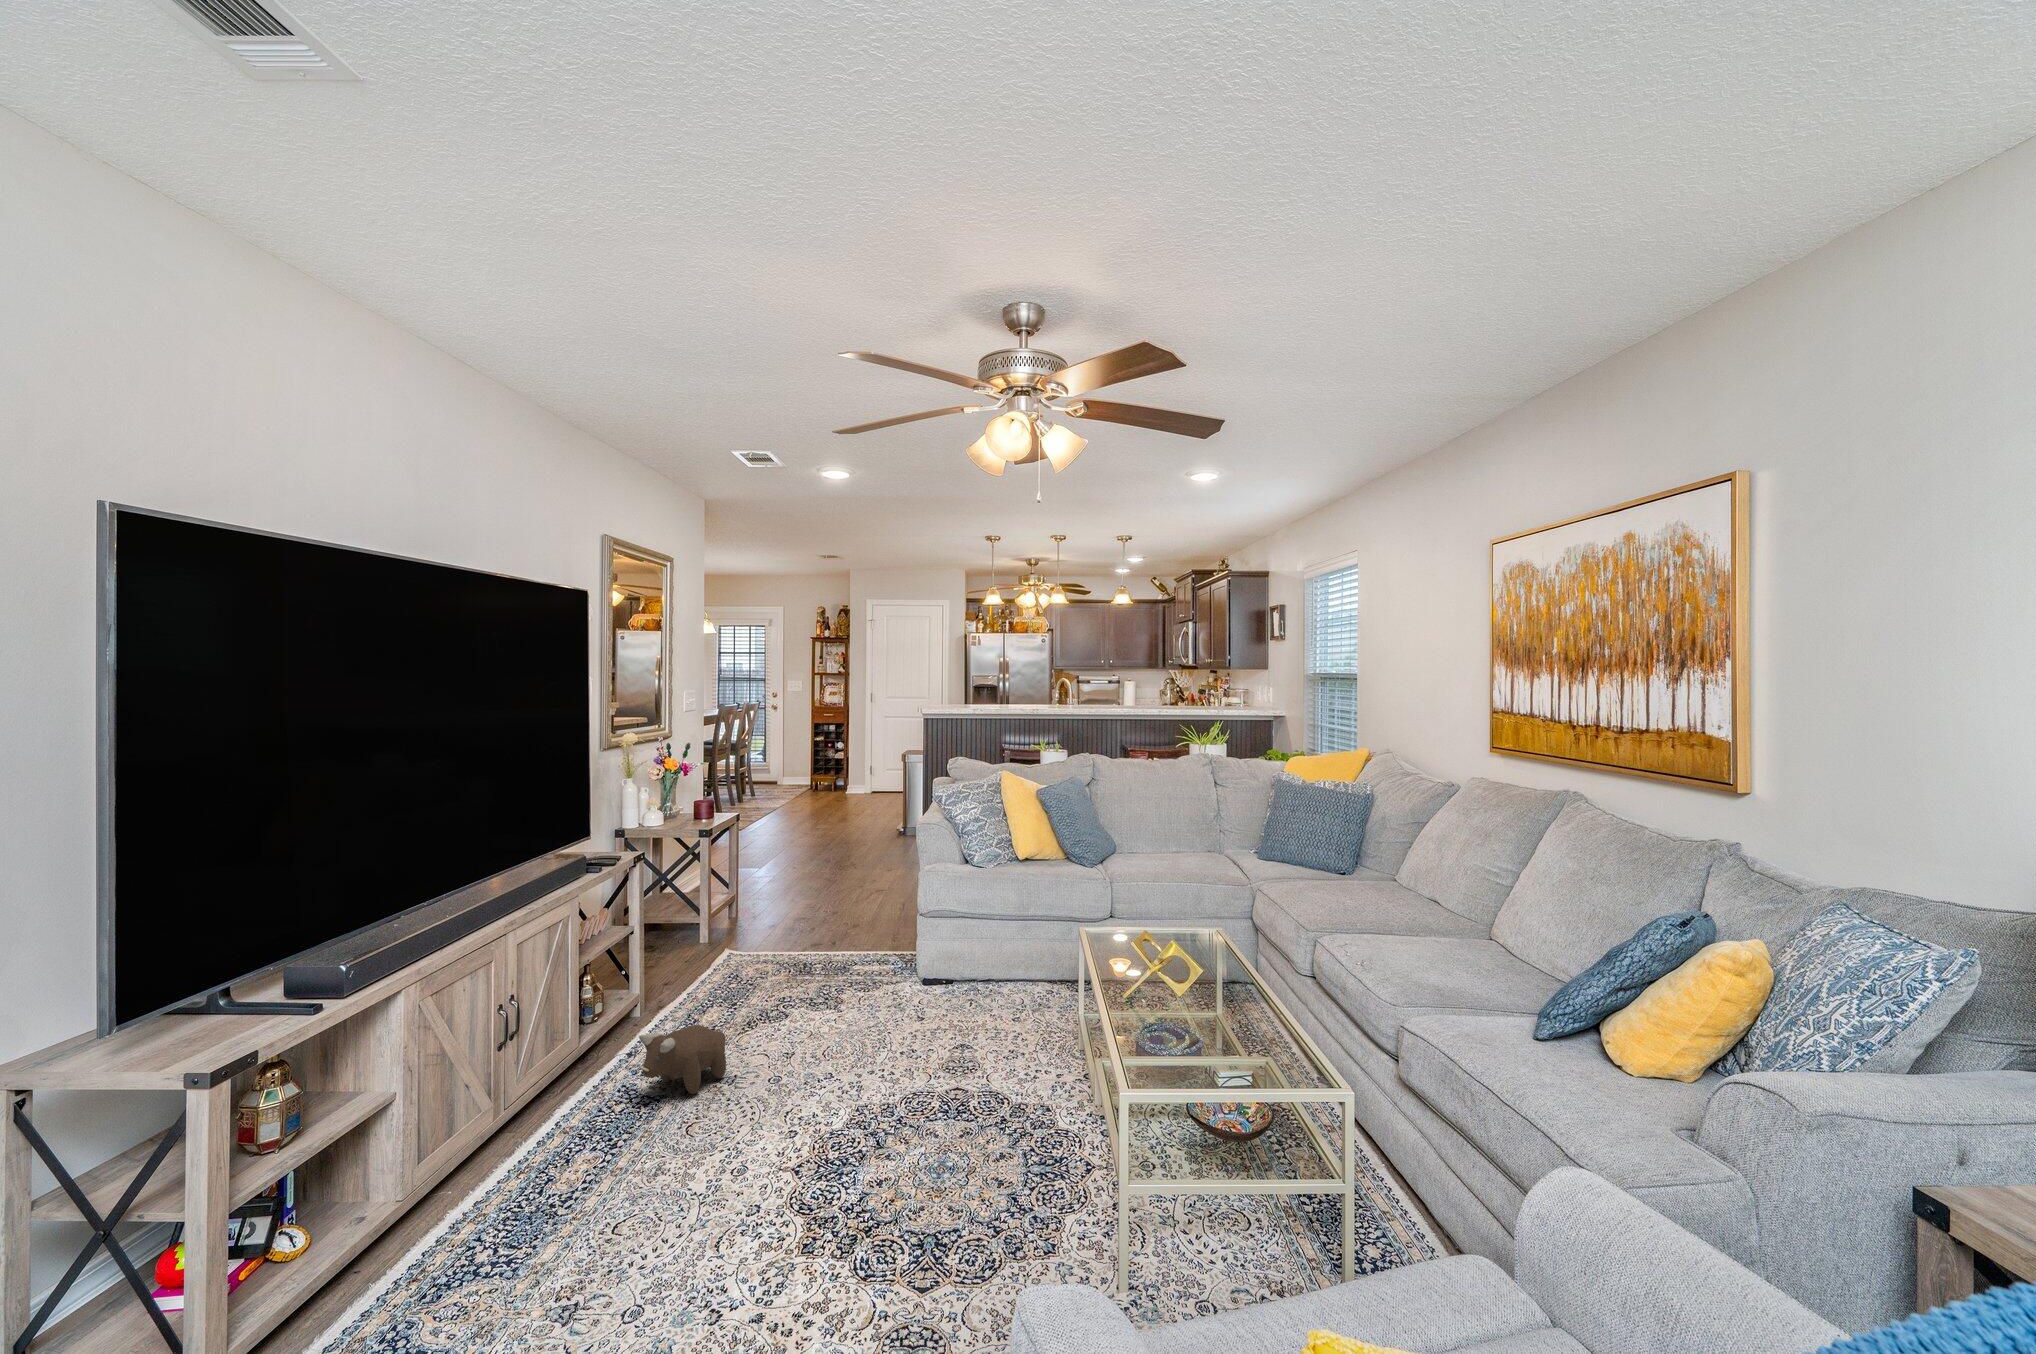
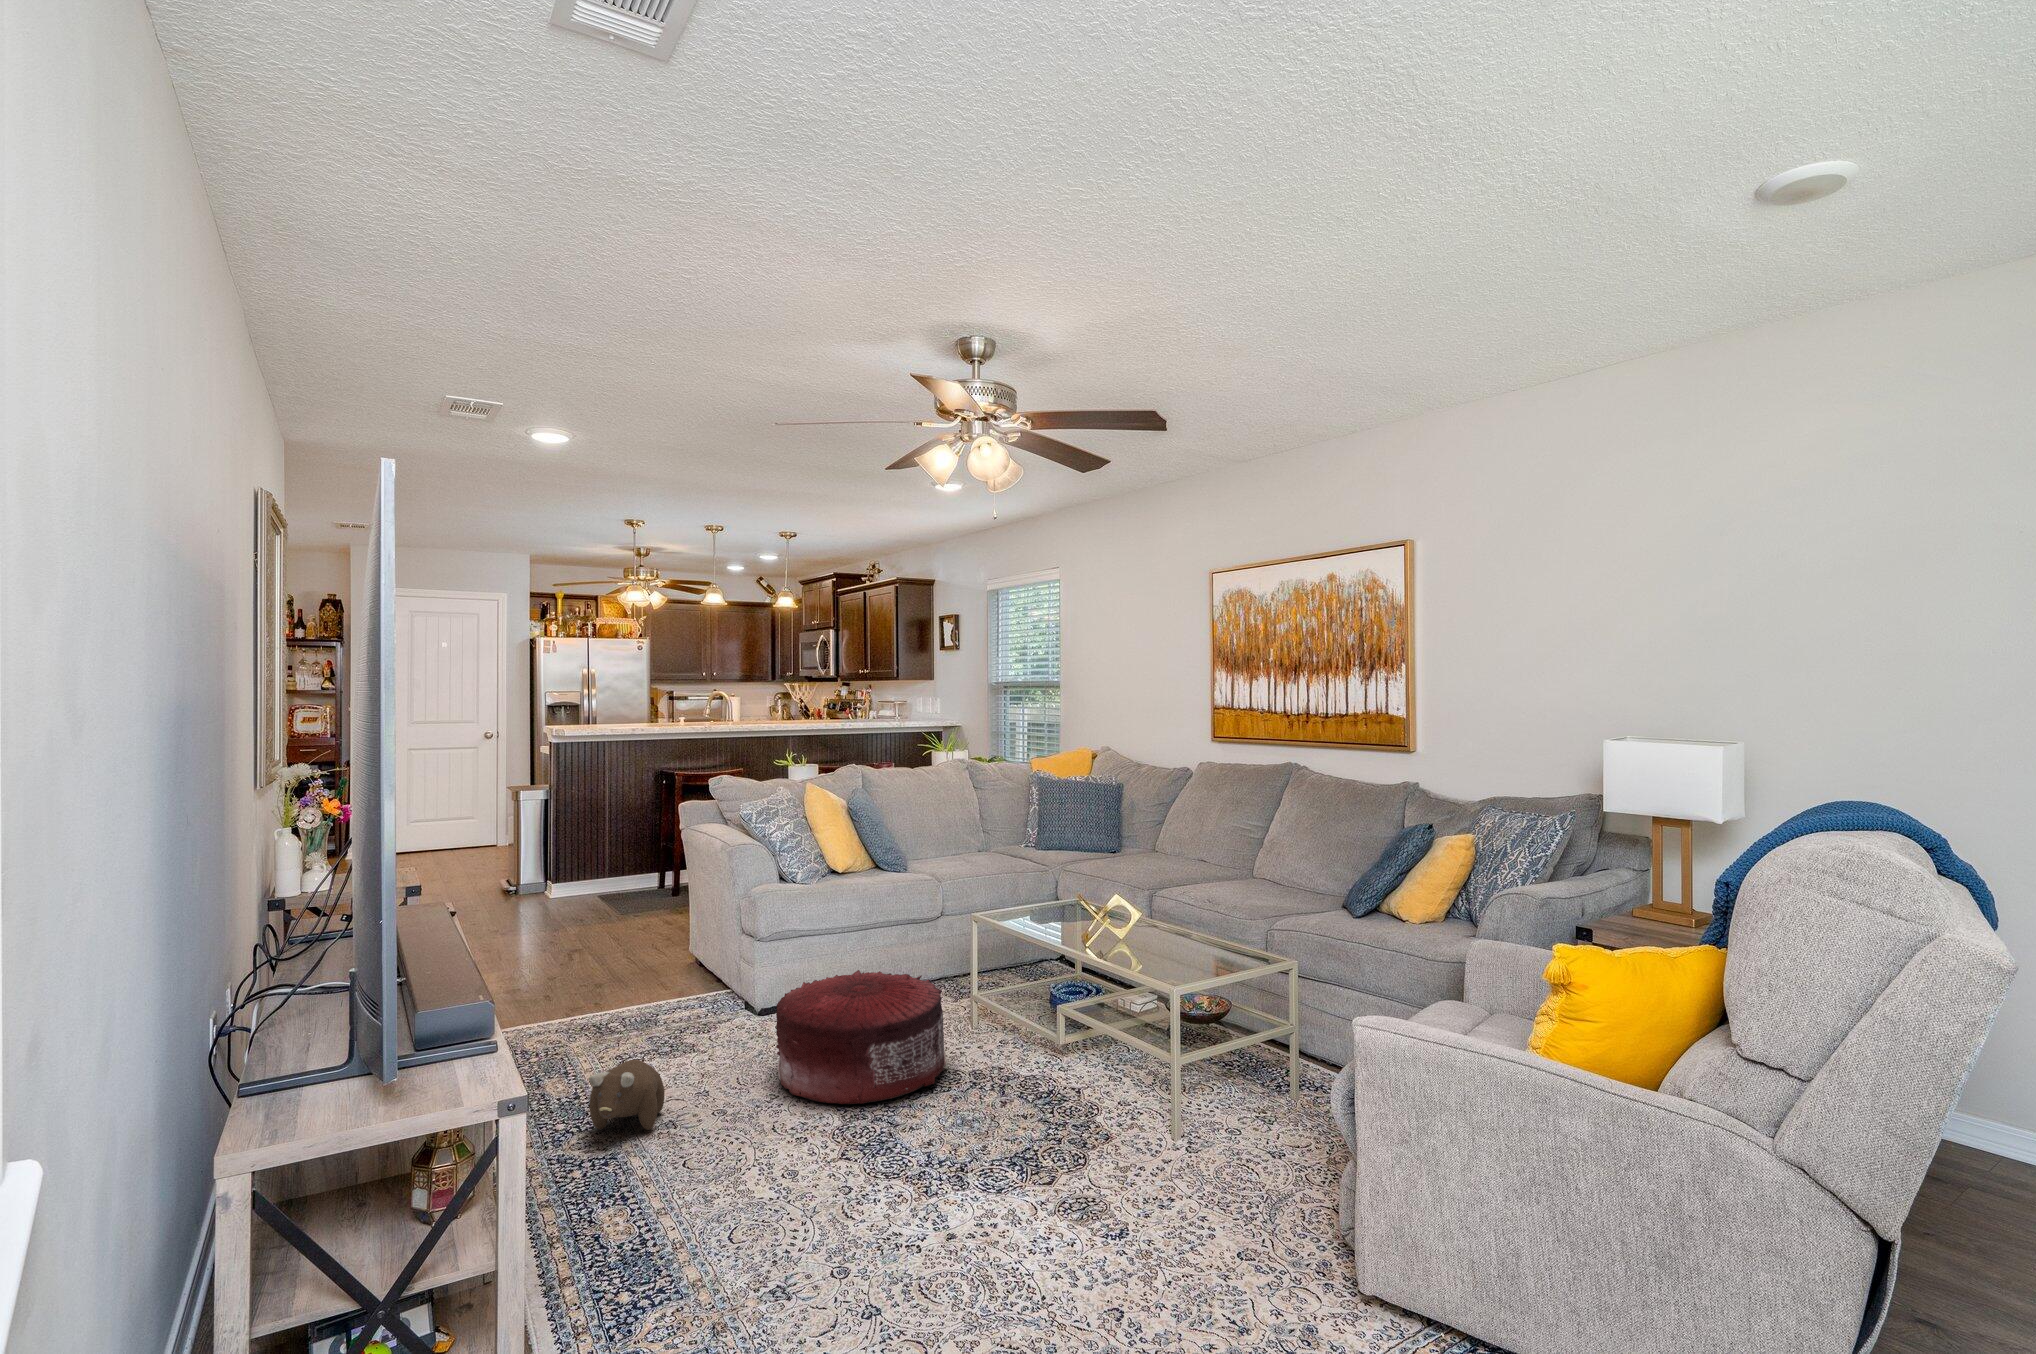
pouf: none [826,972,1006,1124] -> present [776,970,946,1104]

